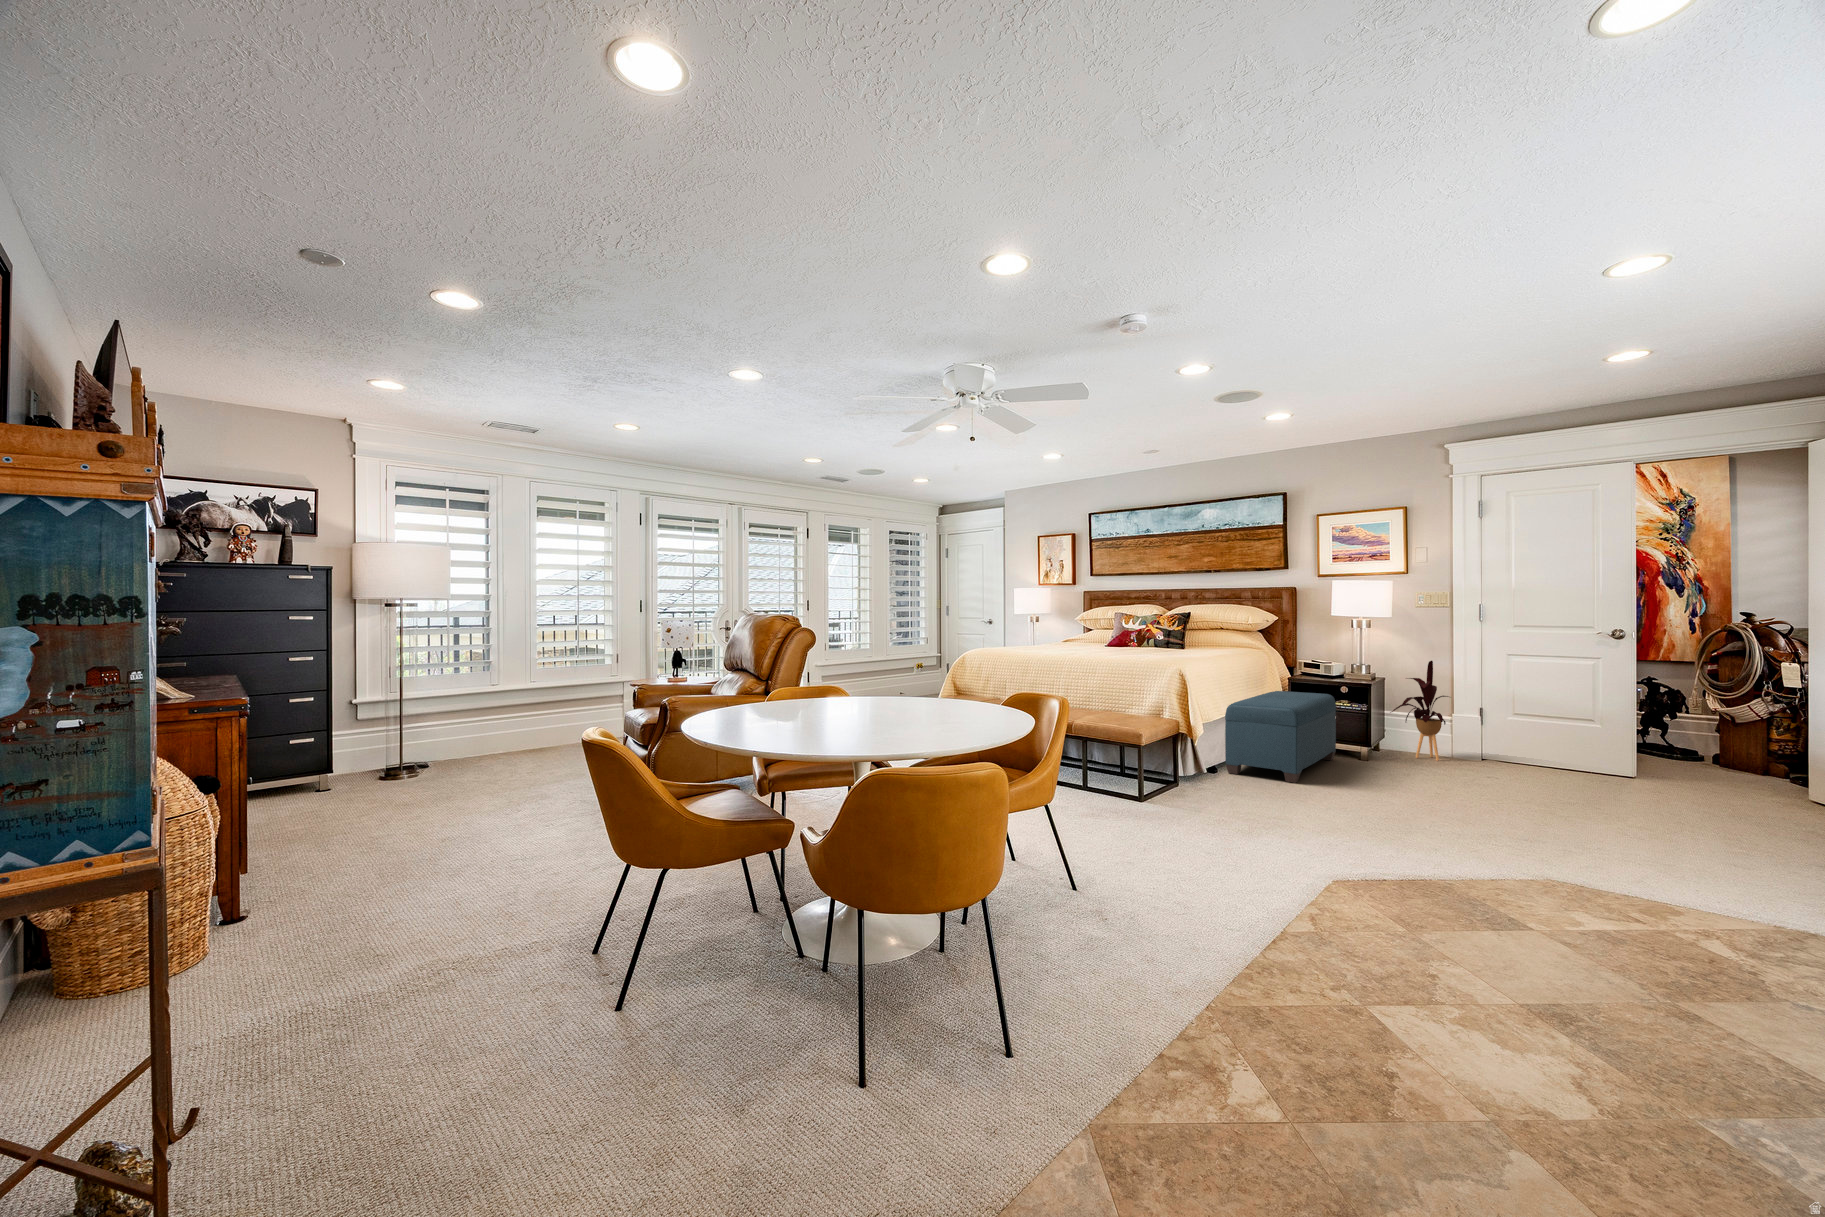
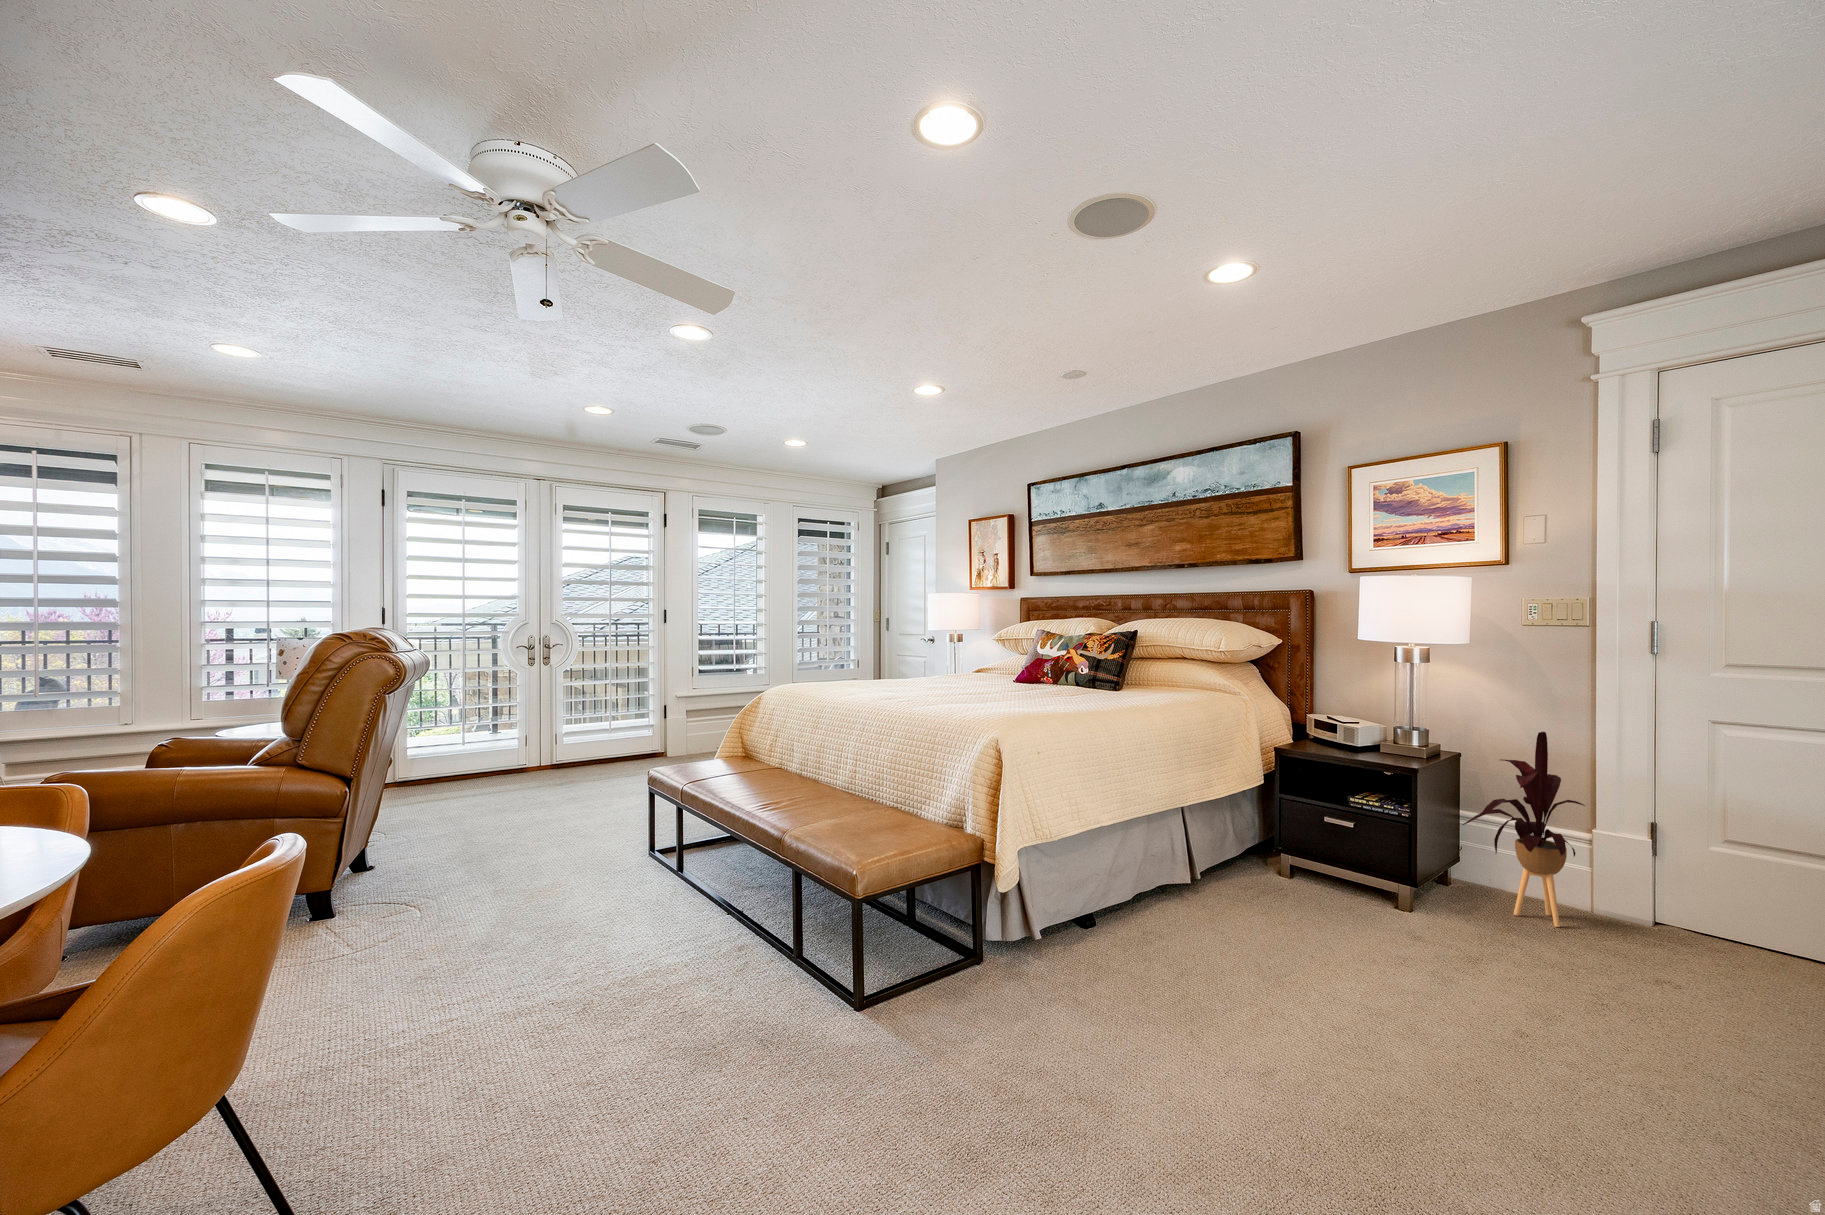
bench: present [1225,691,1336,783] -> none [1100,772,1349,976]

